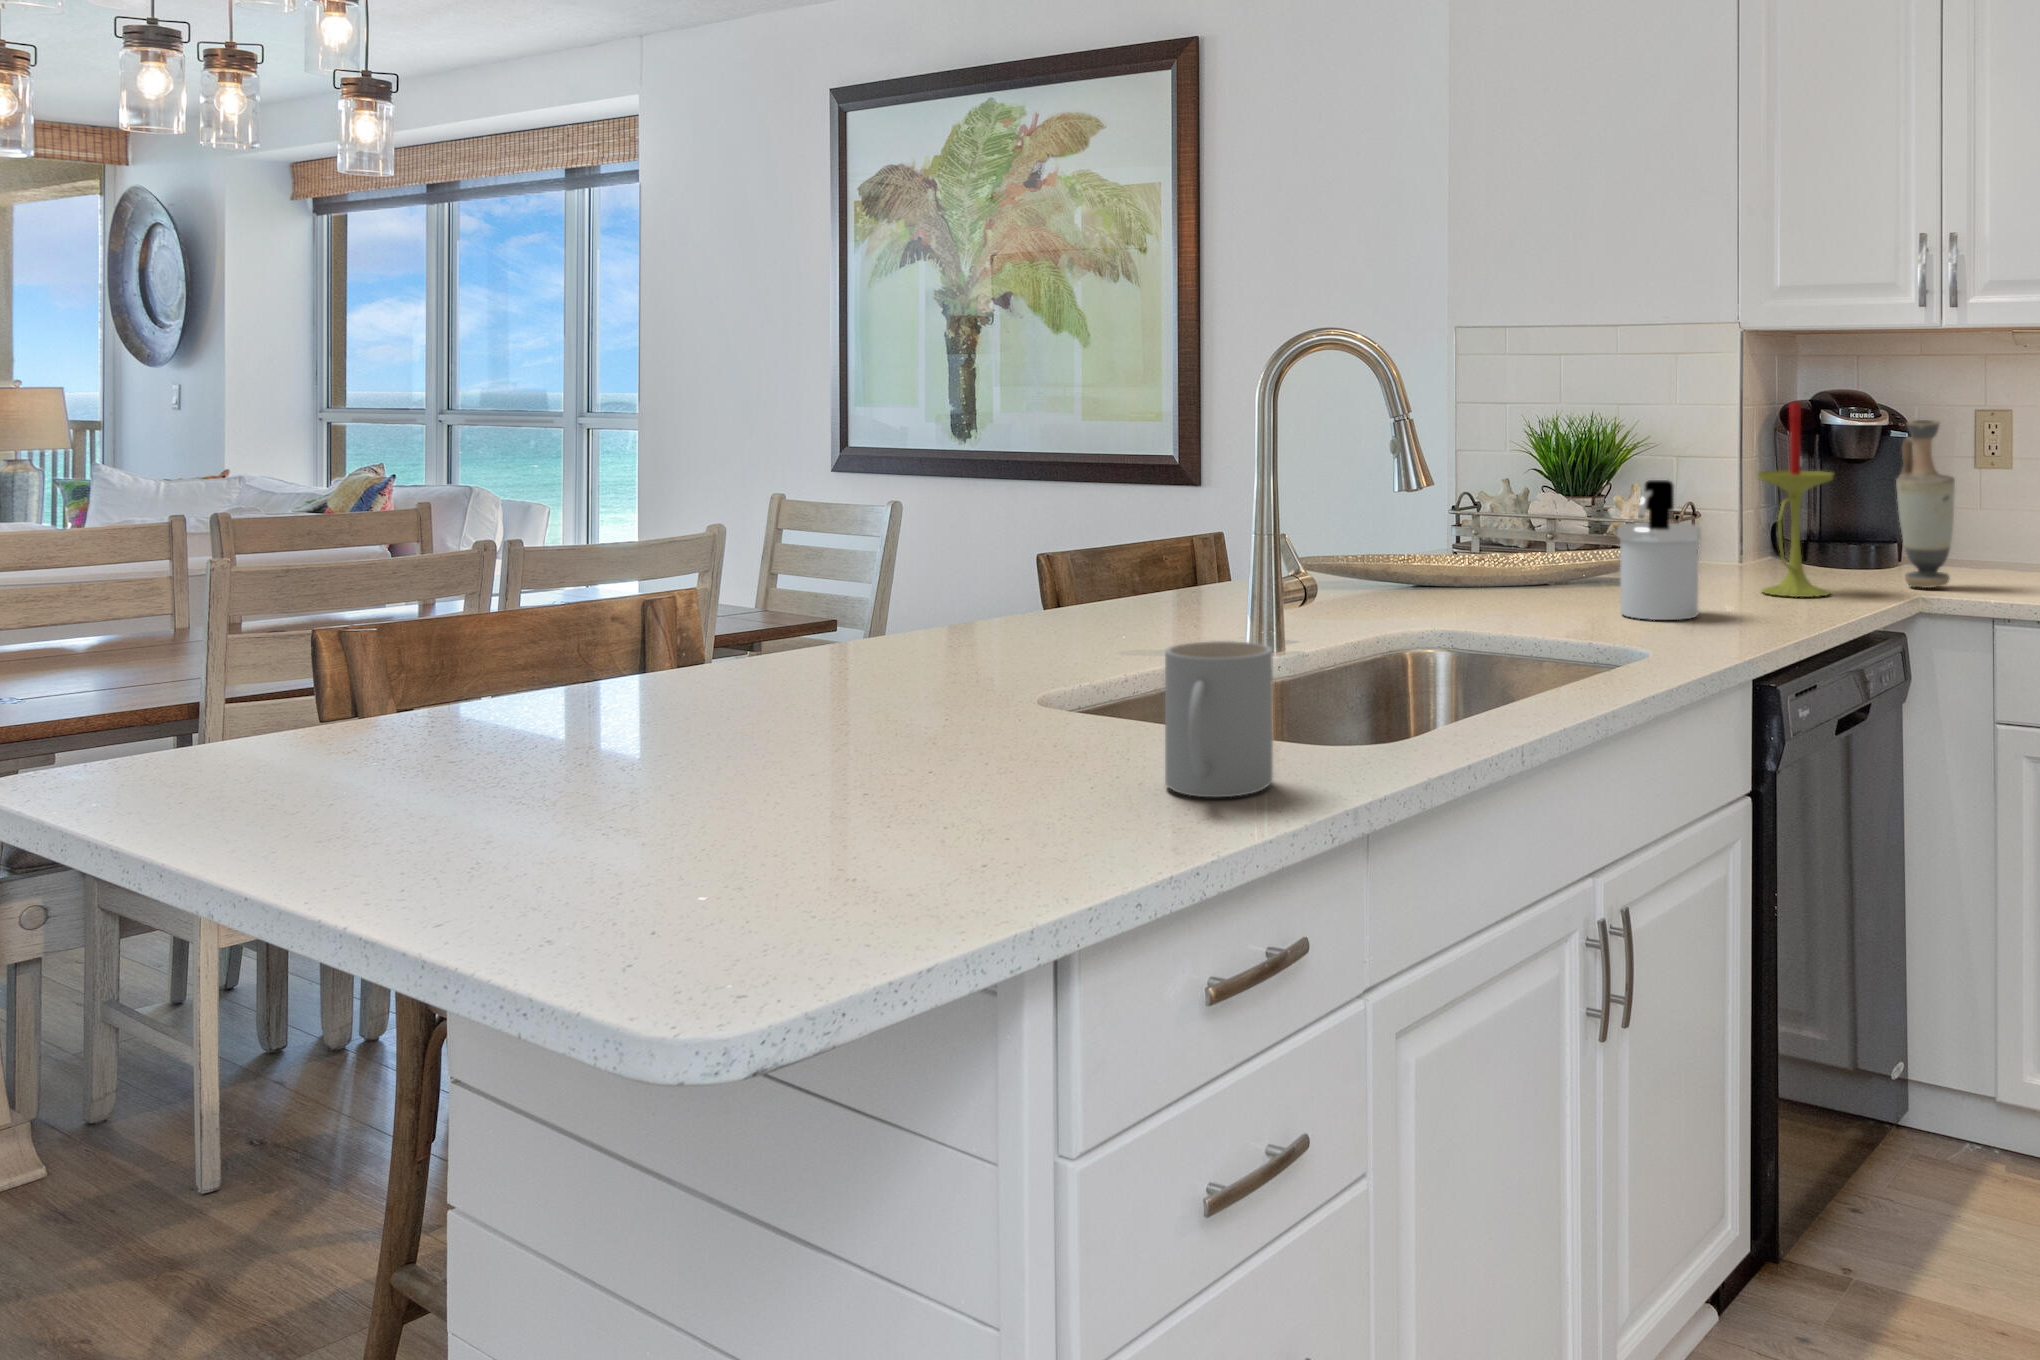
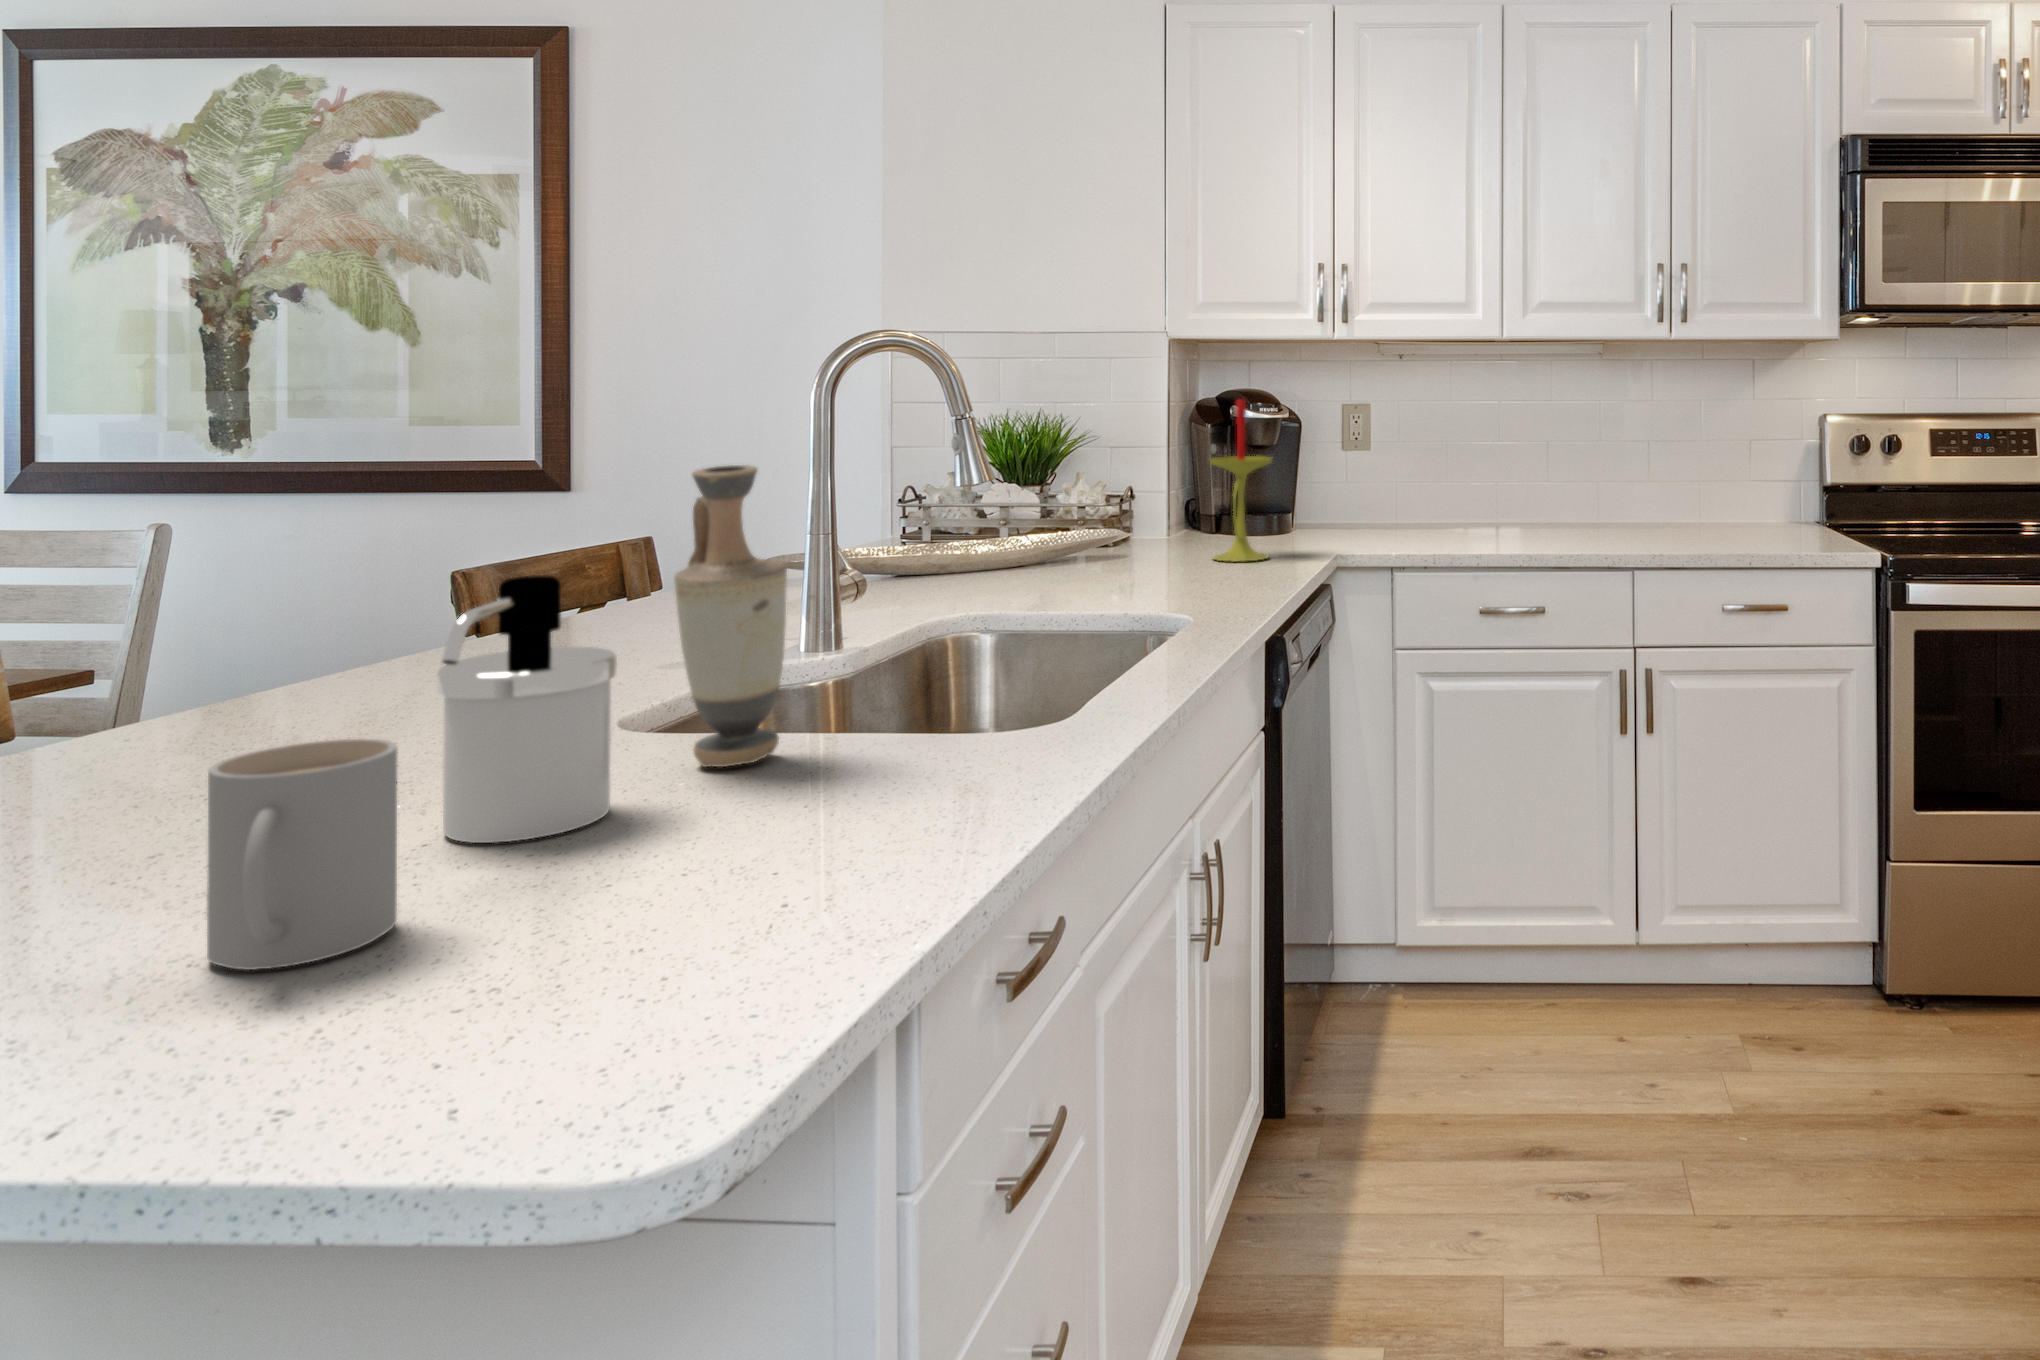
vase: present [1896,420,1955,588] -> present [674,465,787,767]
soap dispenser: present [1617,480,1701,620] -> present [437,575,617,843]
mug: present [1165,641,1273,797] -> present [207,739,397,970]

